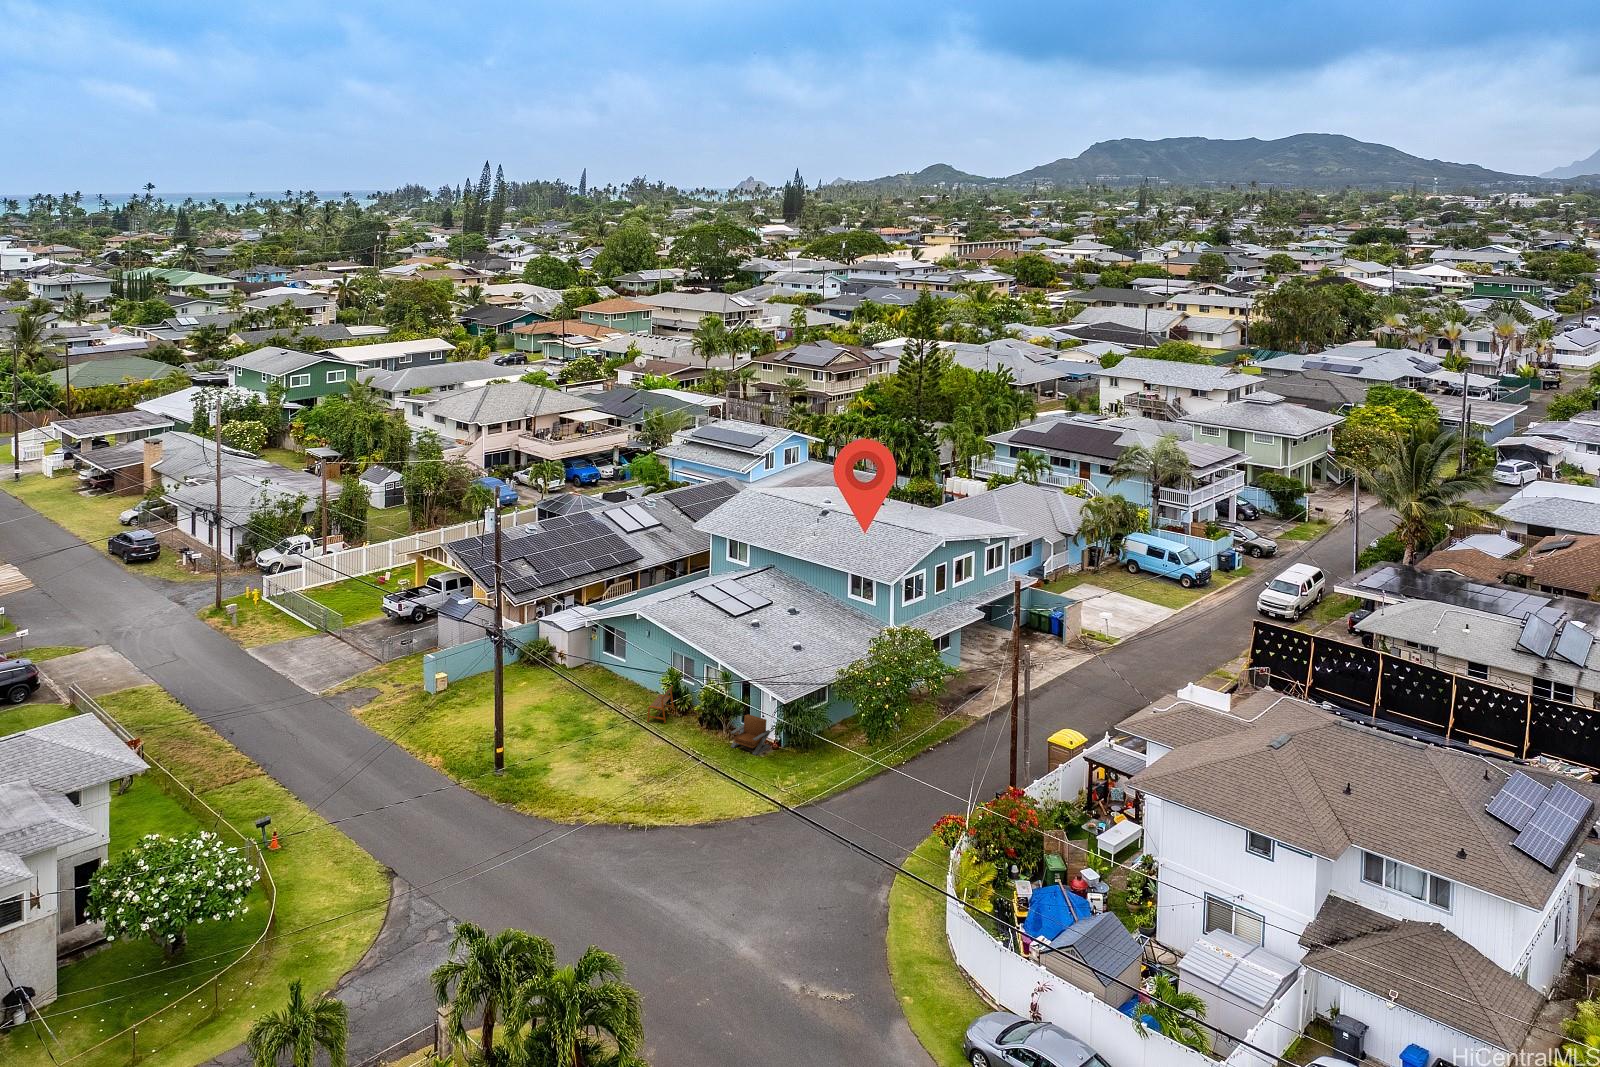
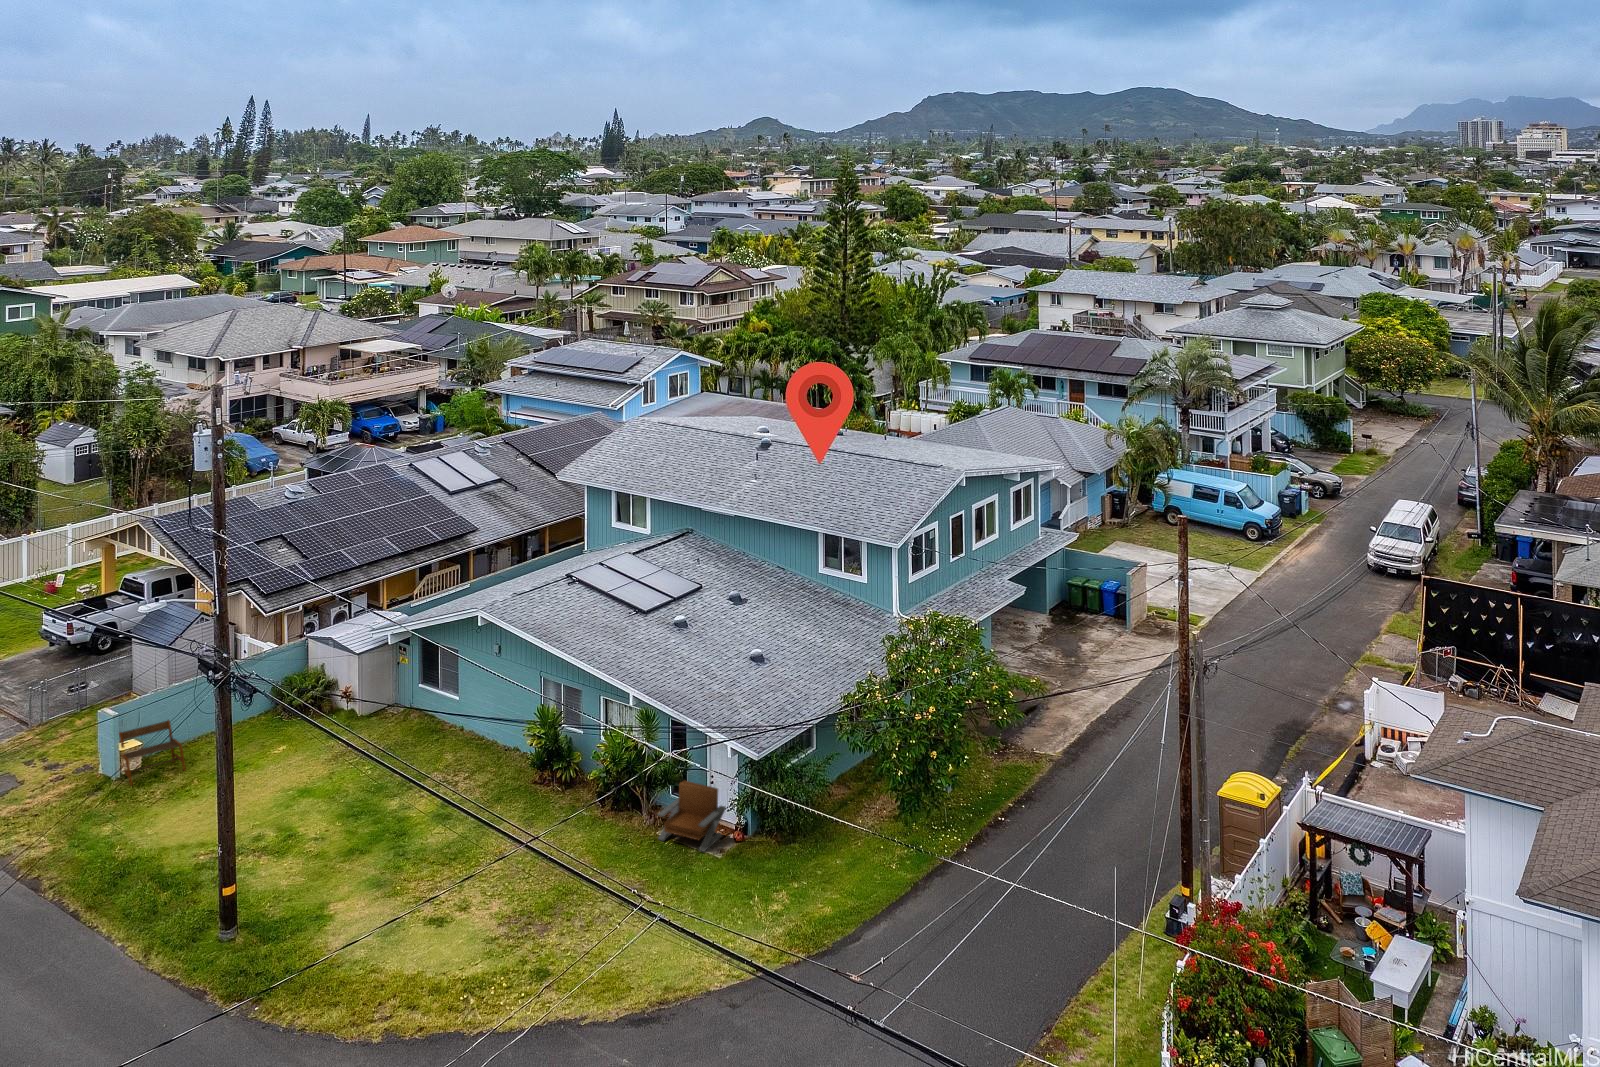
bench: present [647,685,674,723] -> present [119,720,186,785]

